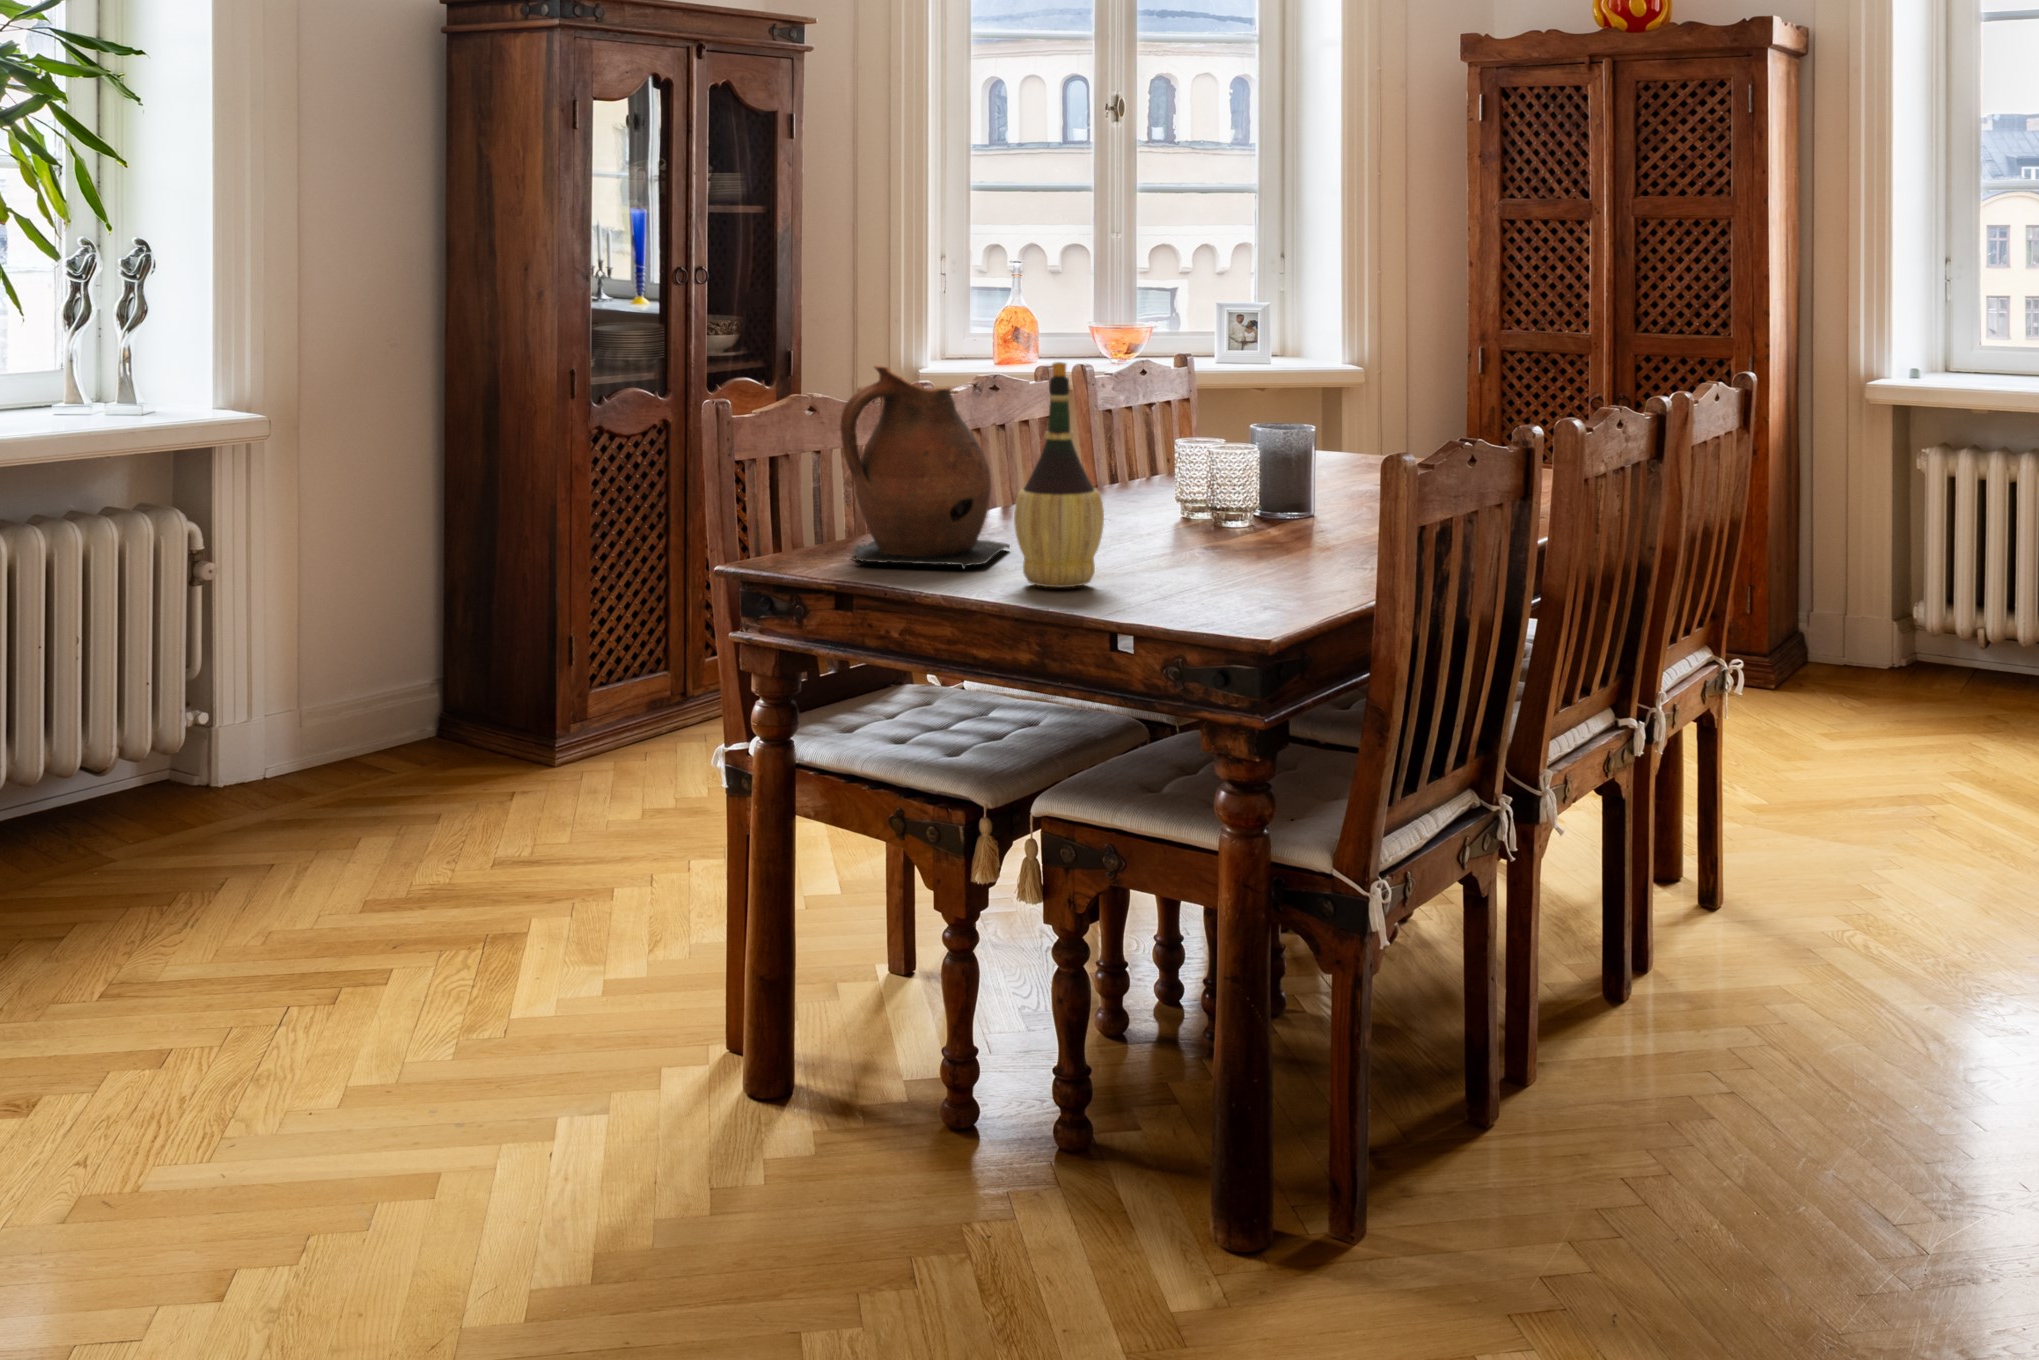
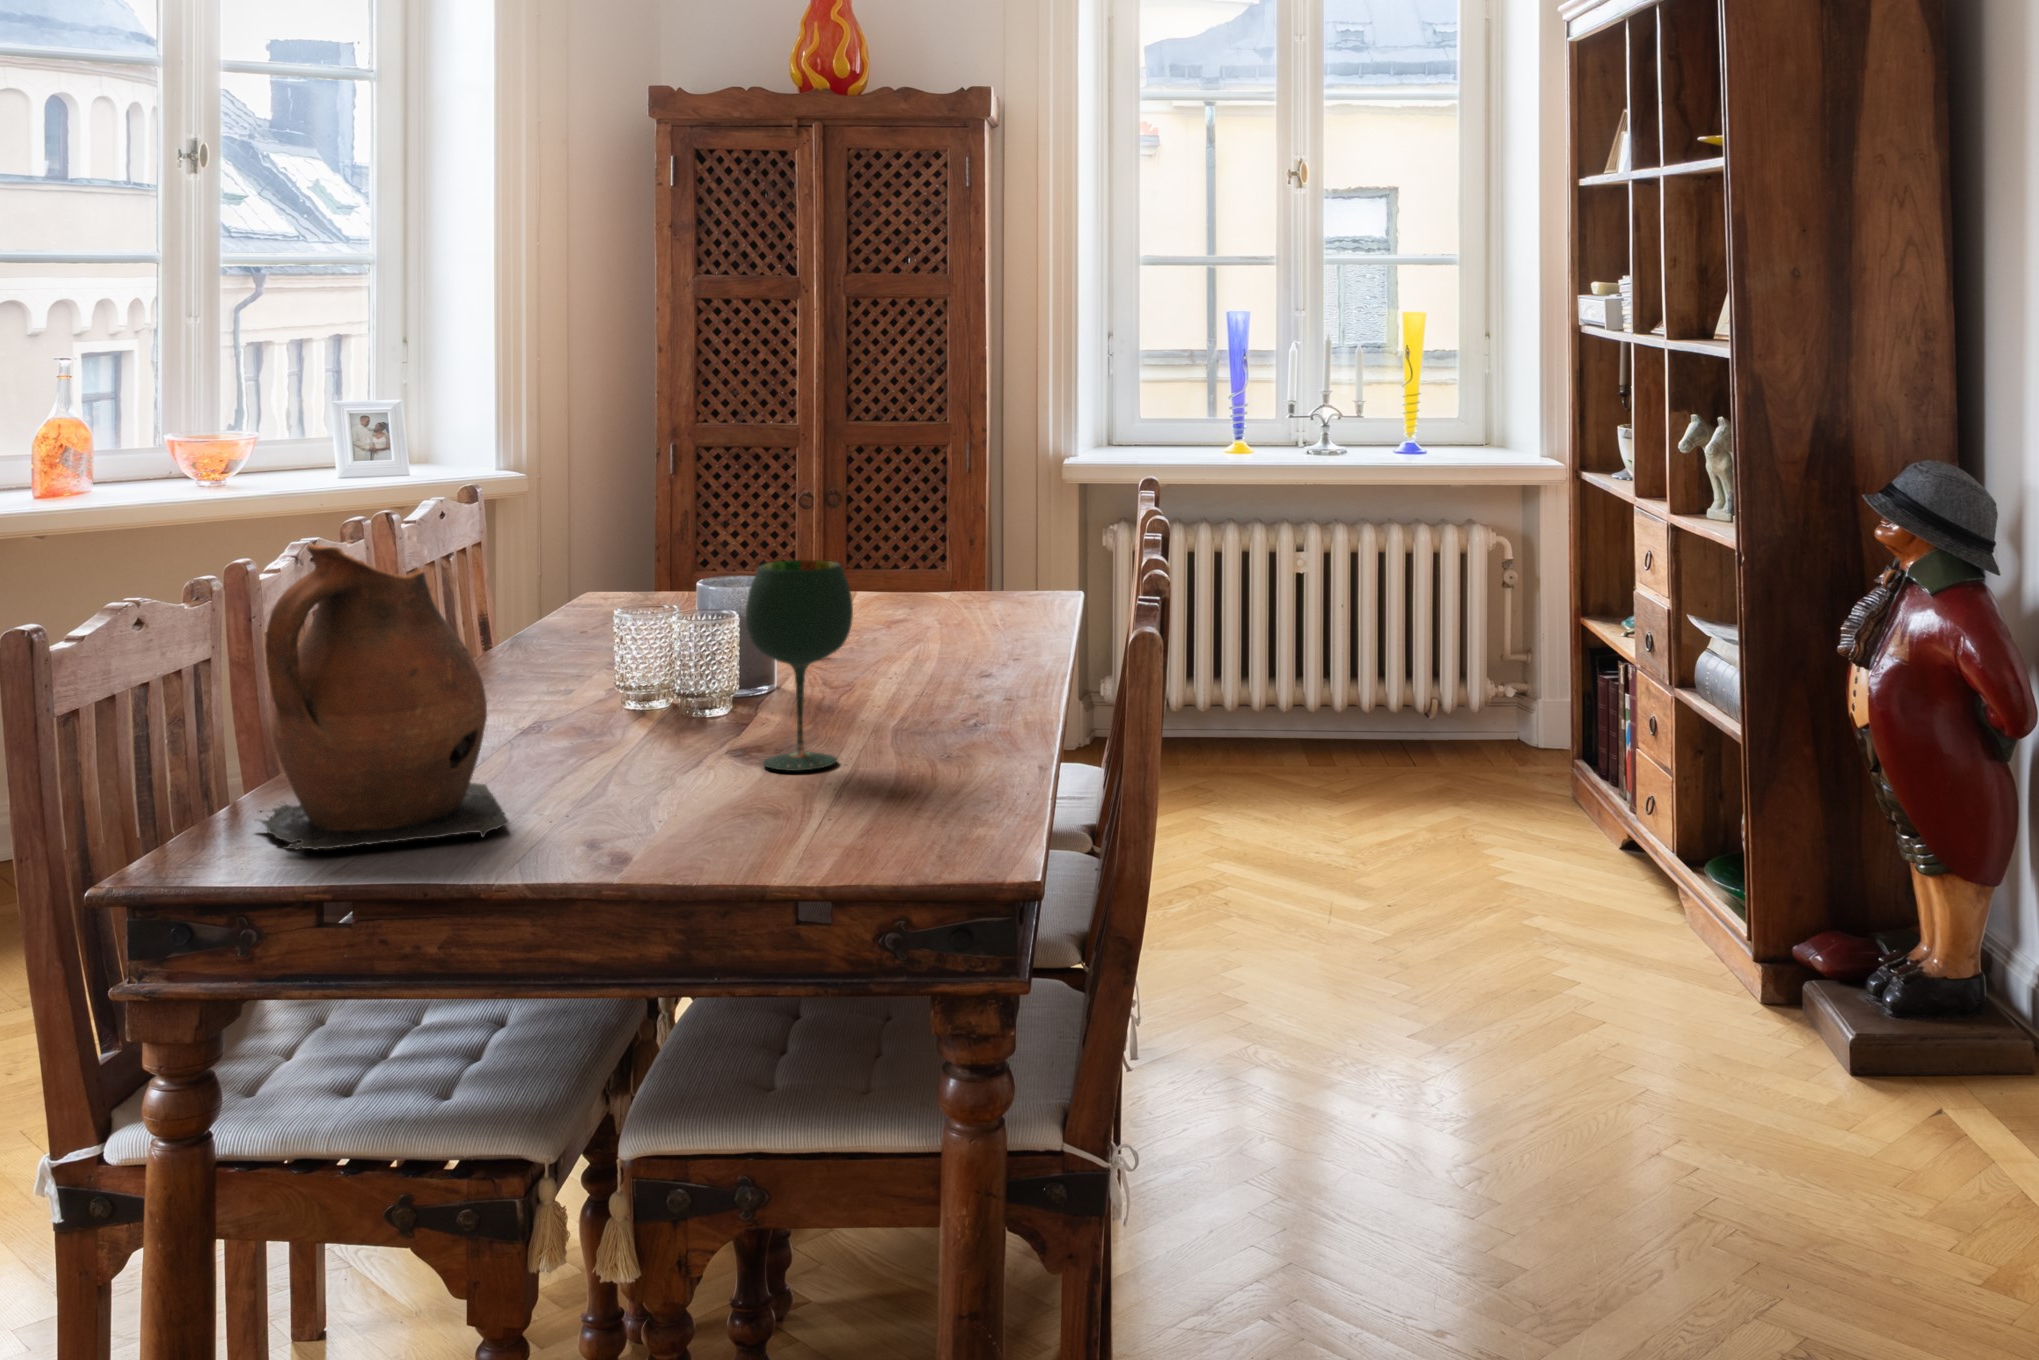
wine bottle: present [1014,362,1104,588] -> none [594,526,724,850]
wine glass: none [1194,406,1275,563] -> present [746,560,853,771]

